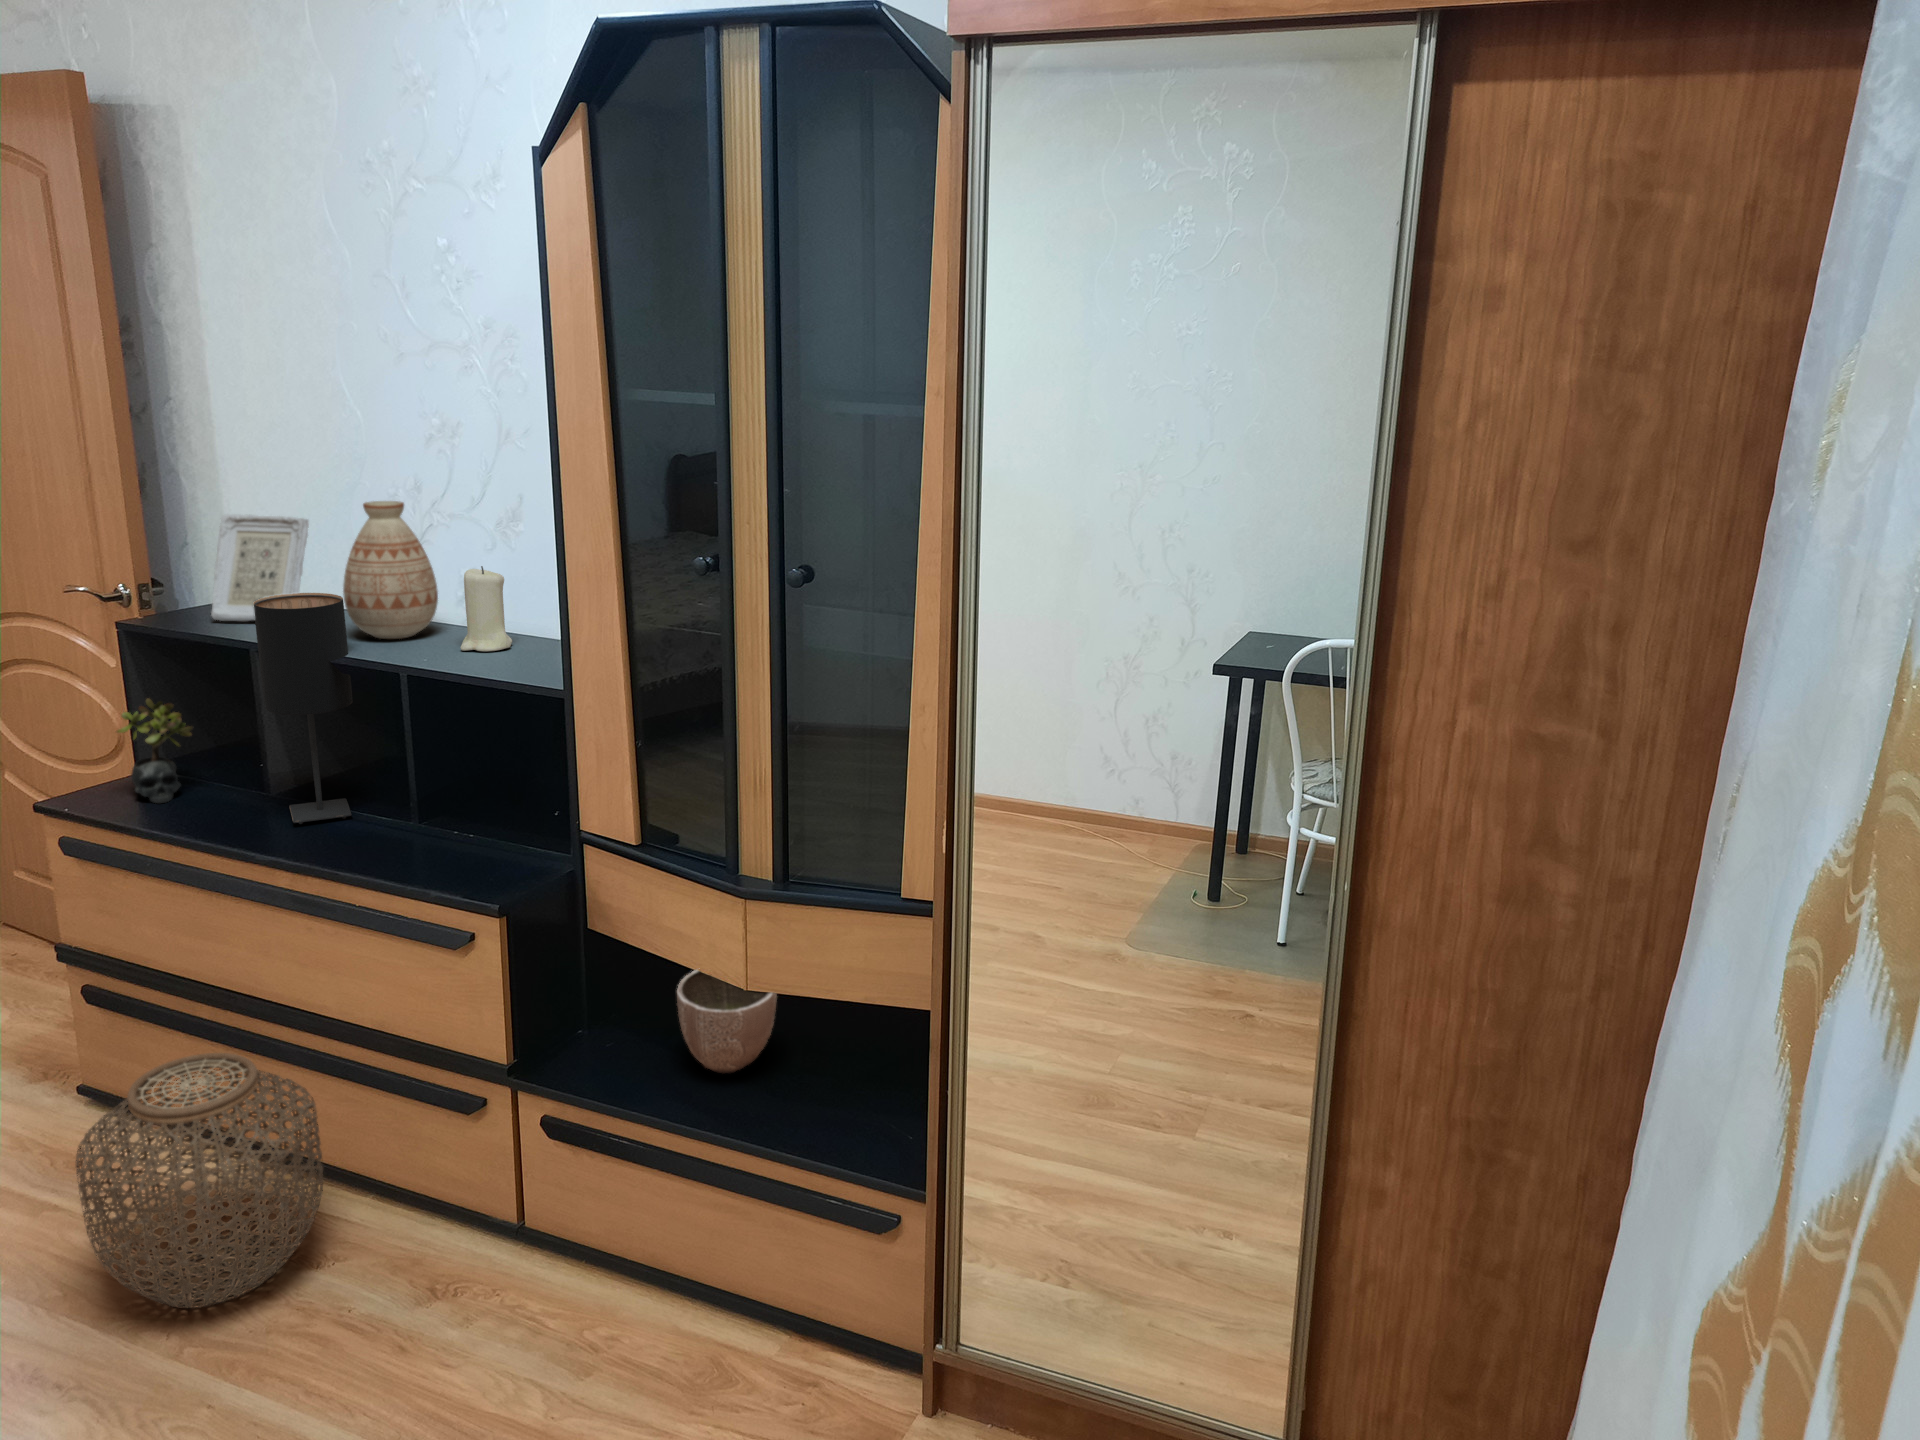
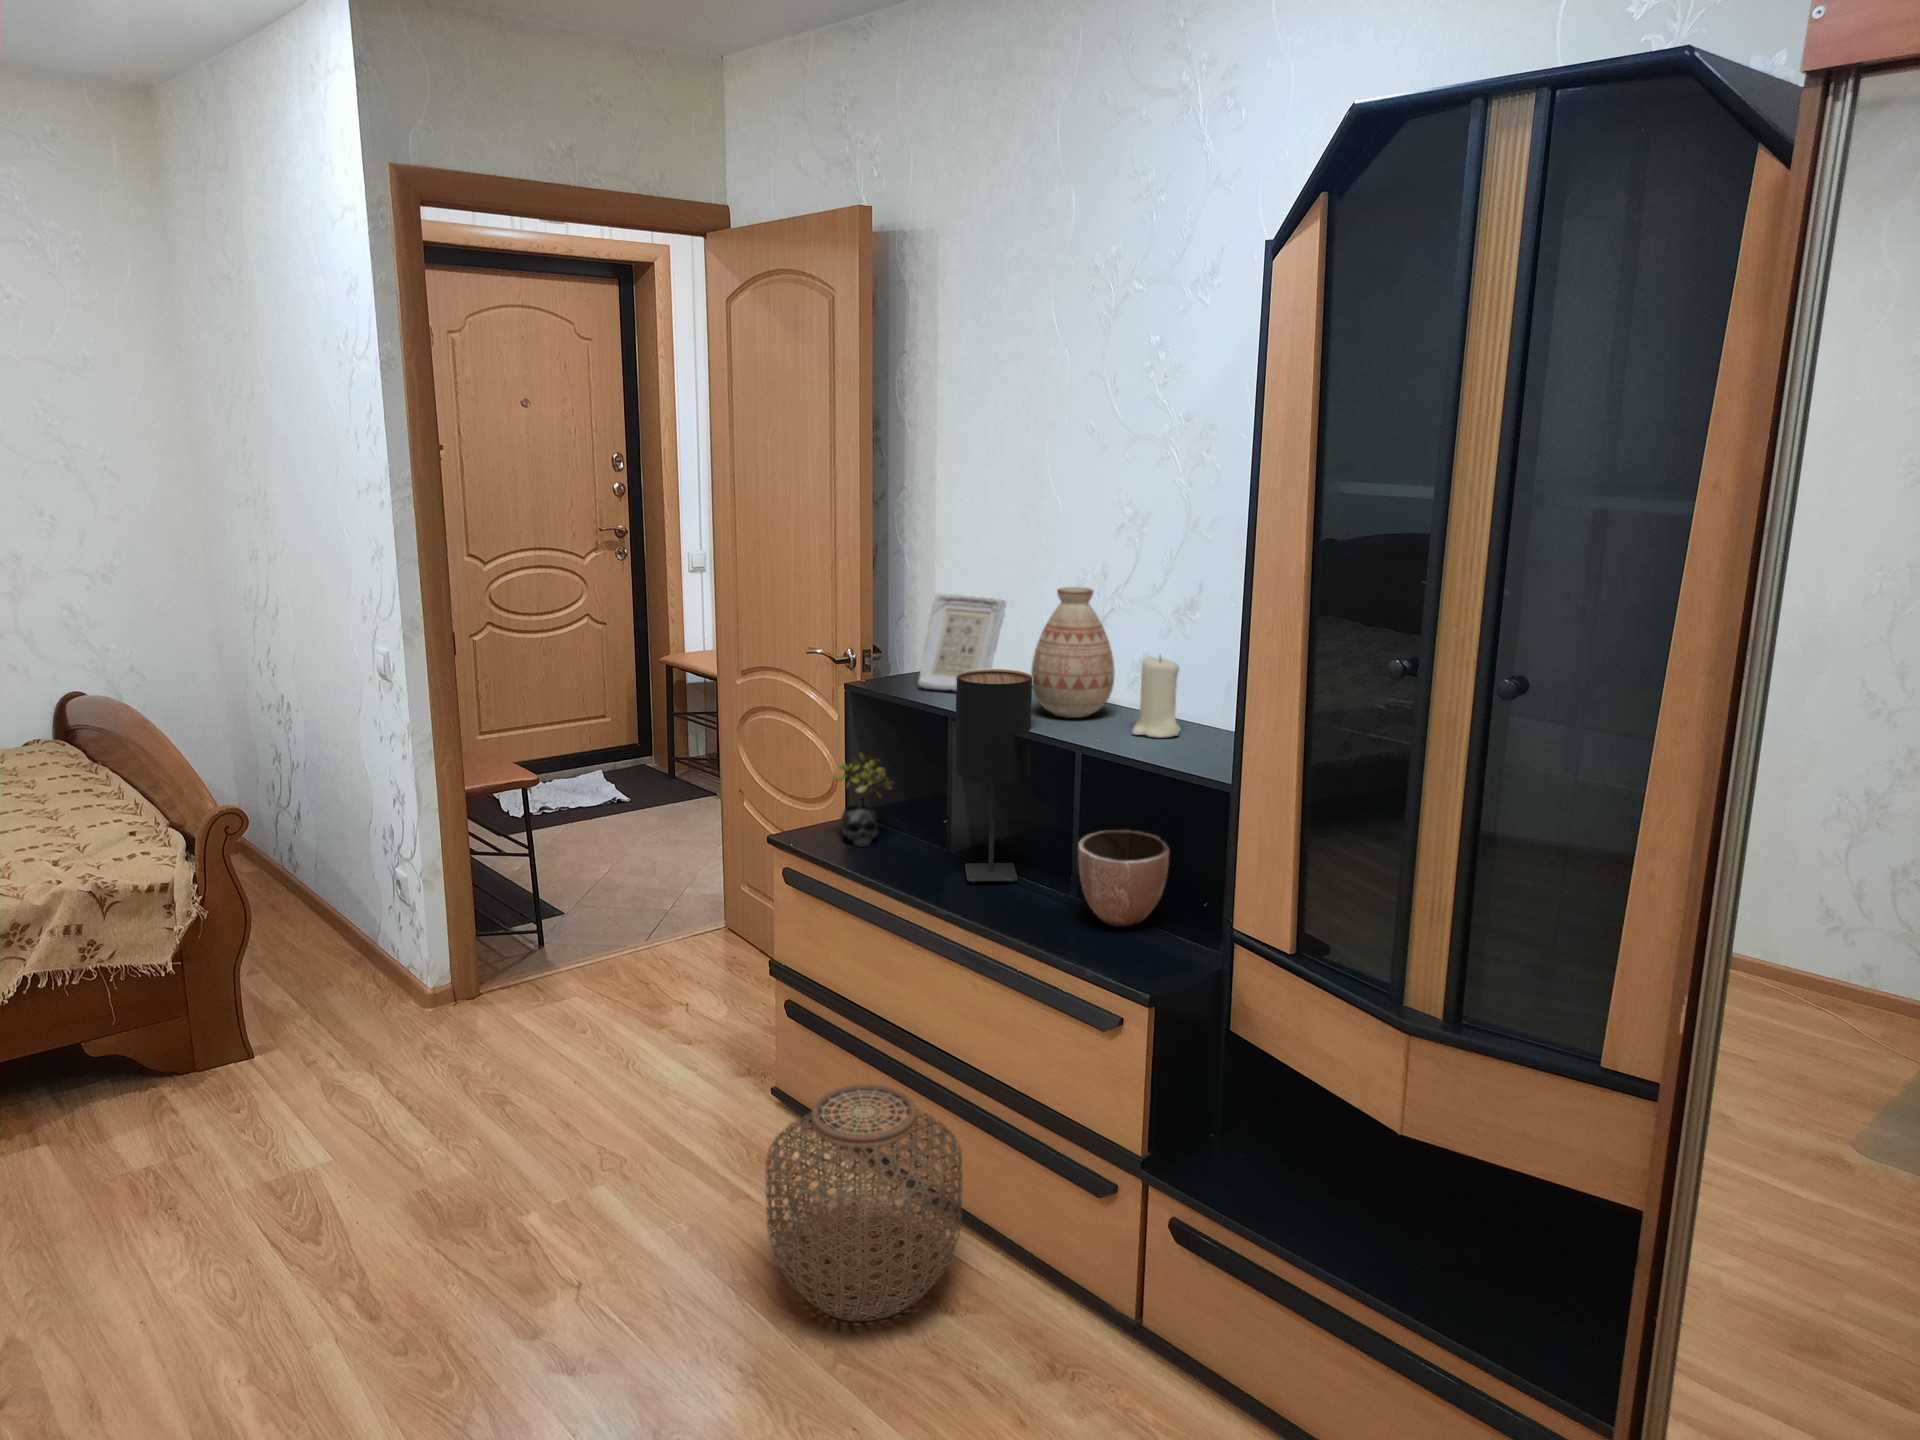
decorative bowl: present [677,970,777,1074] -> present [1078,830,1169,927]

